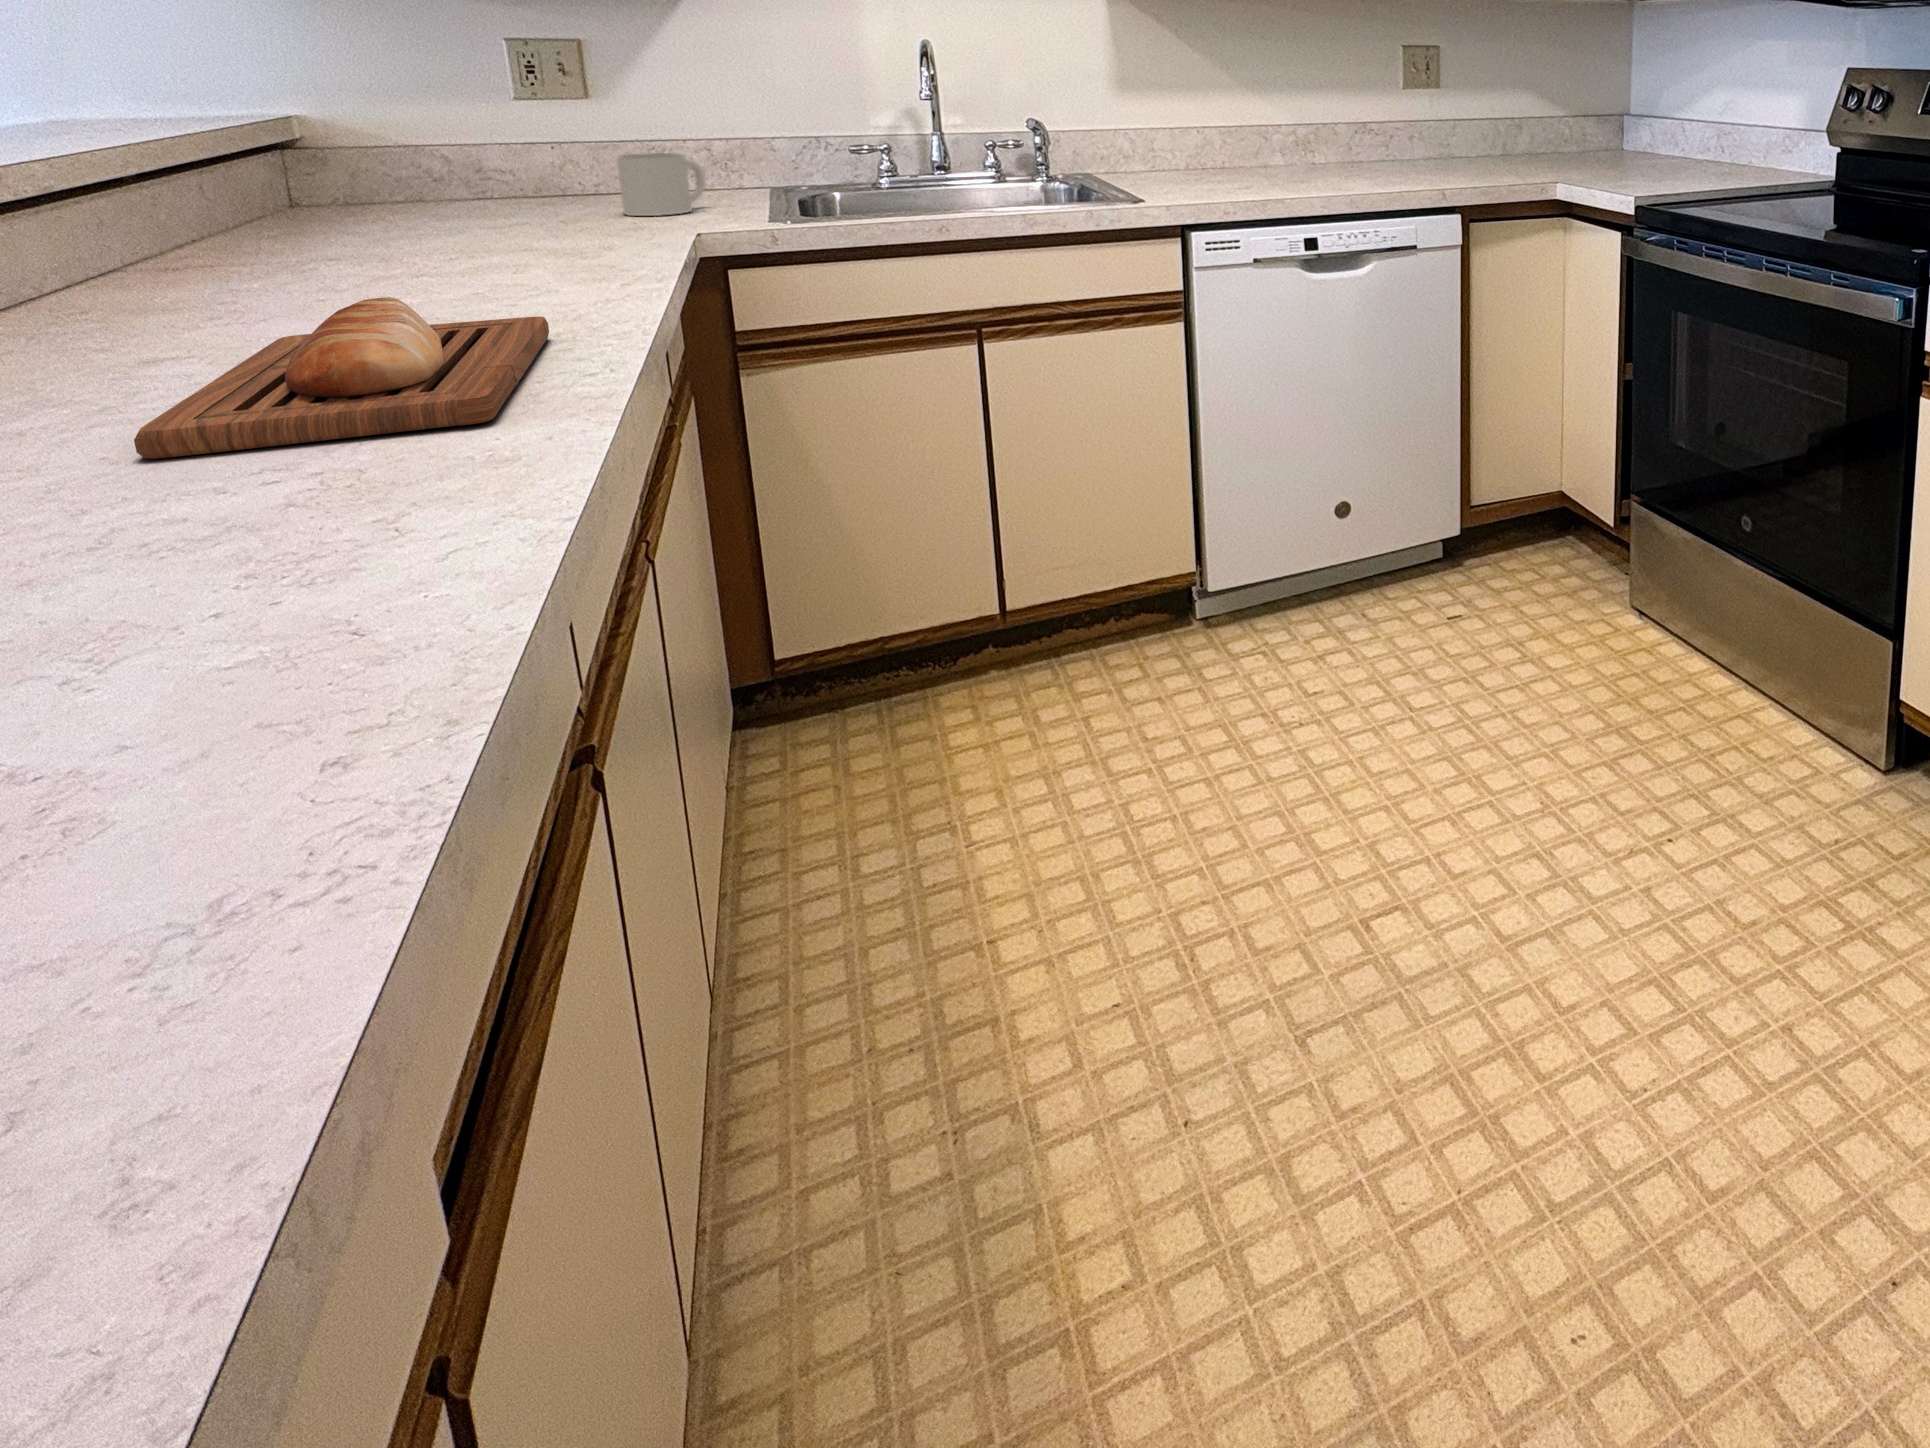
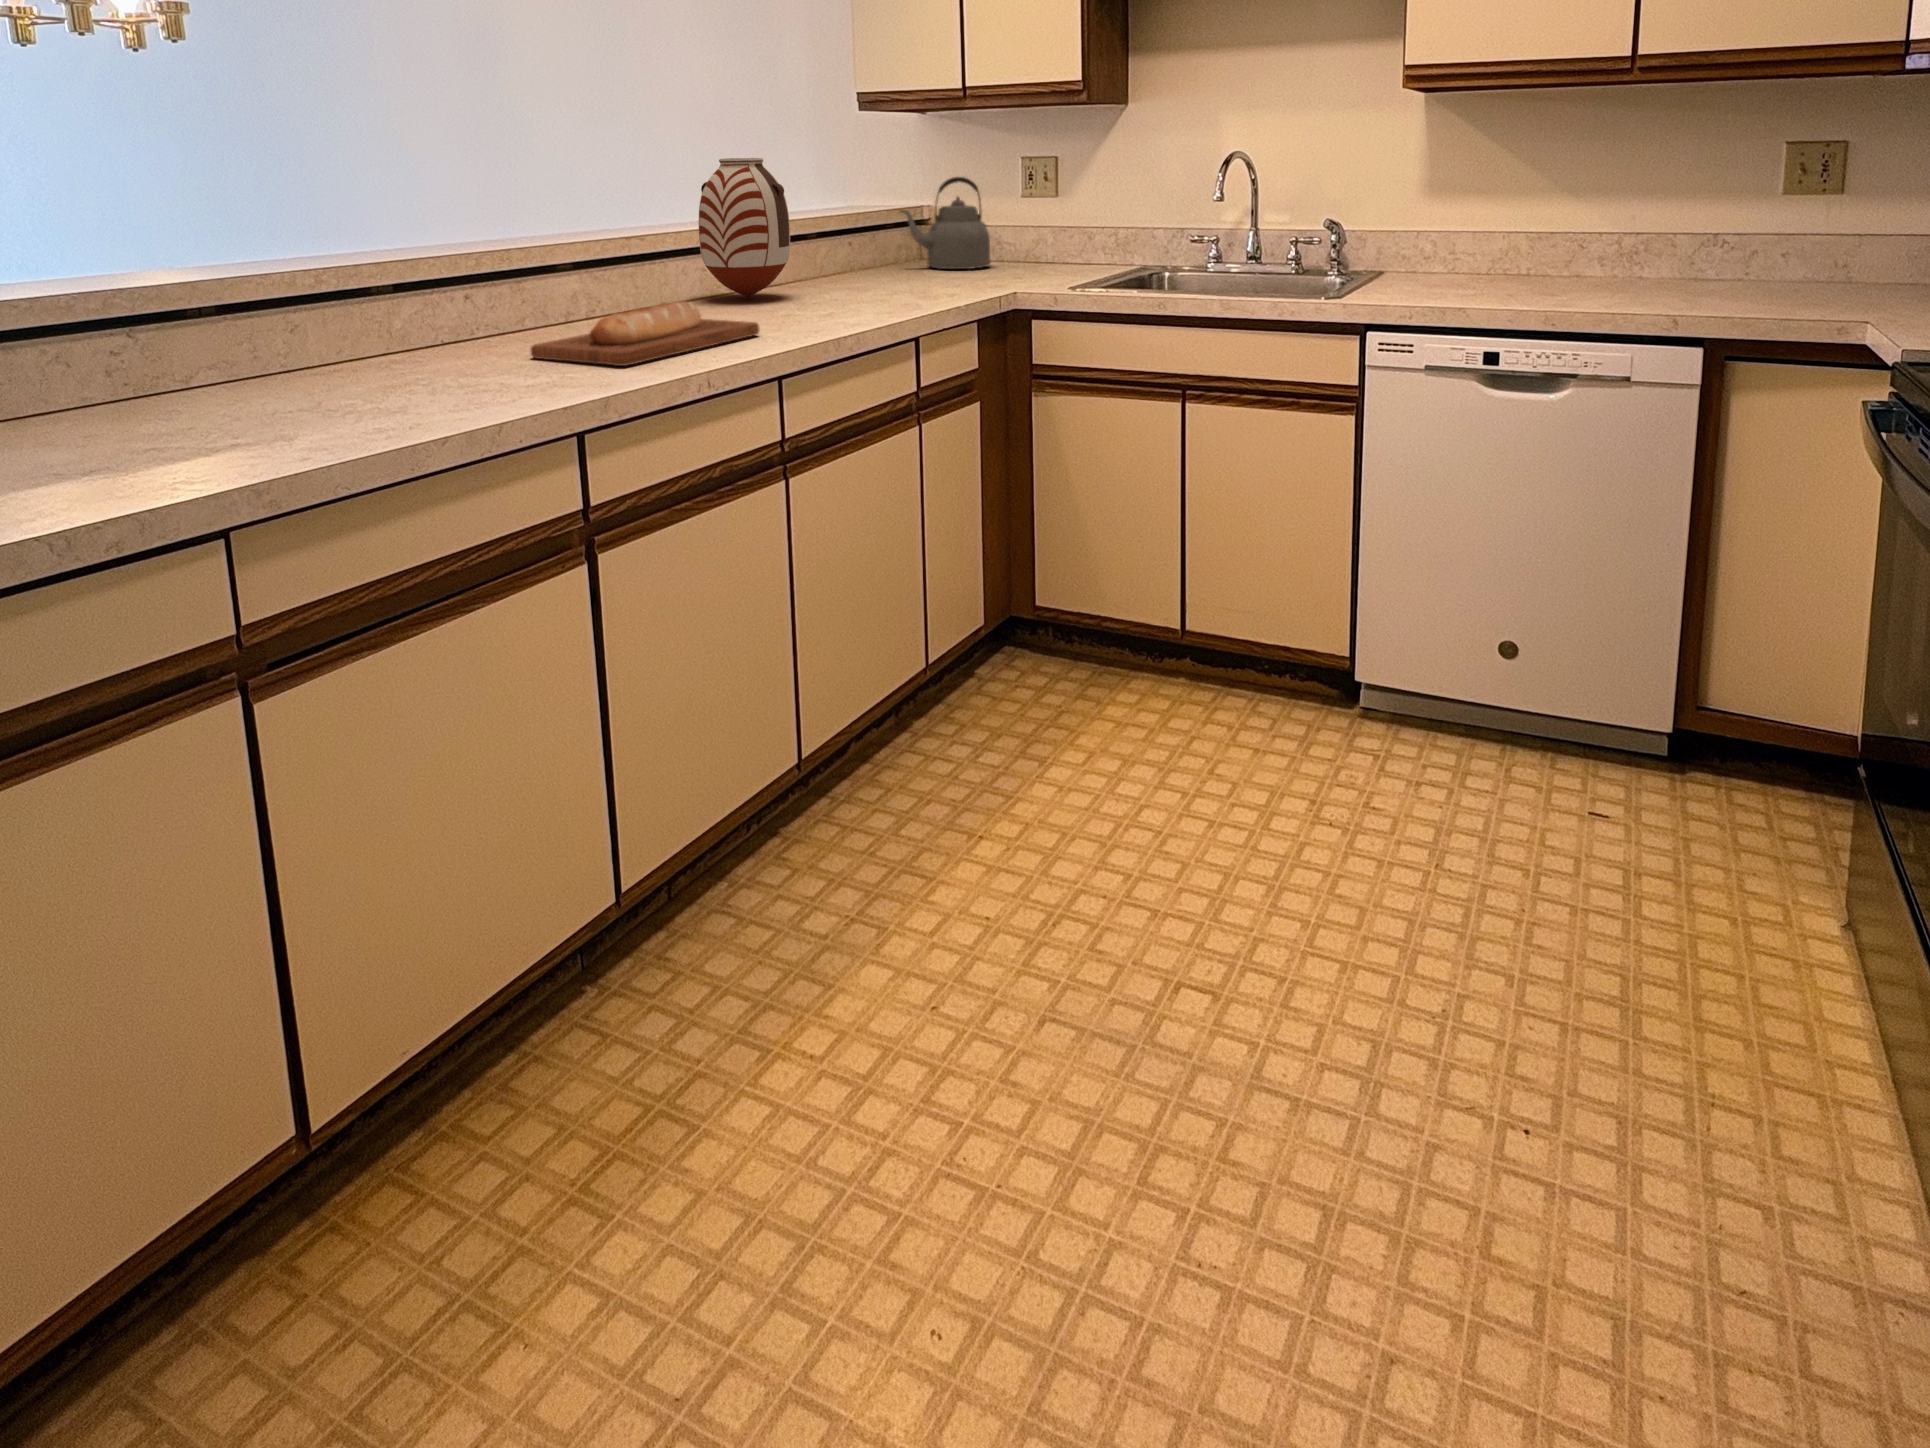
vase: none [59,29,325,294] -> present [698,158,790,298]
kettle: none [354,71,540,217] -> present [899,177,991,269]
mug: present [617,153,705,216] -> none [1012,234,1068,277]

